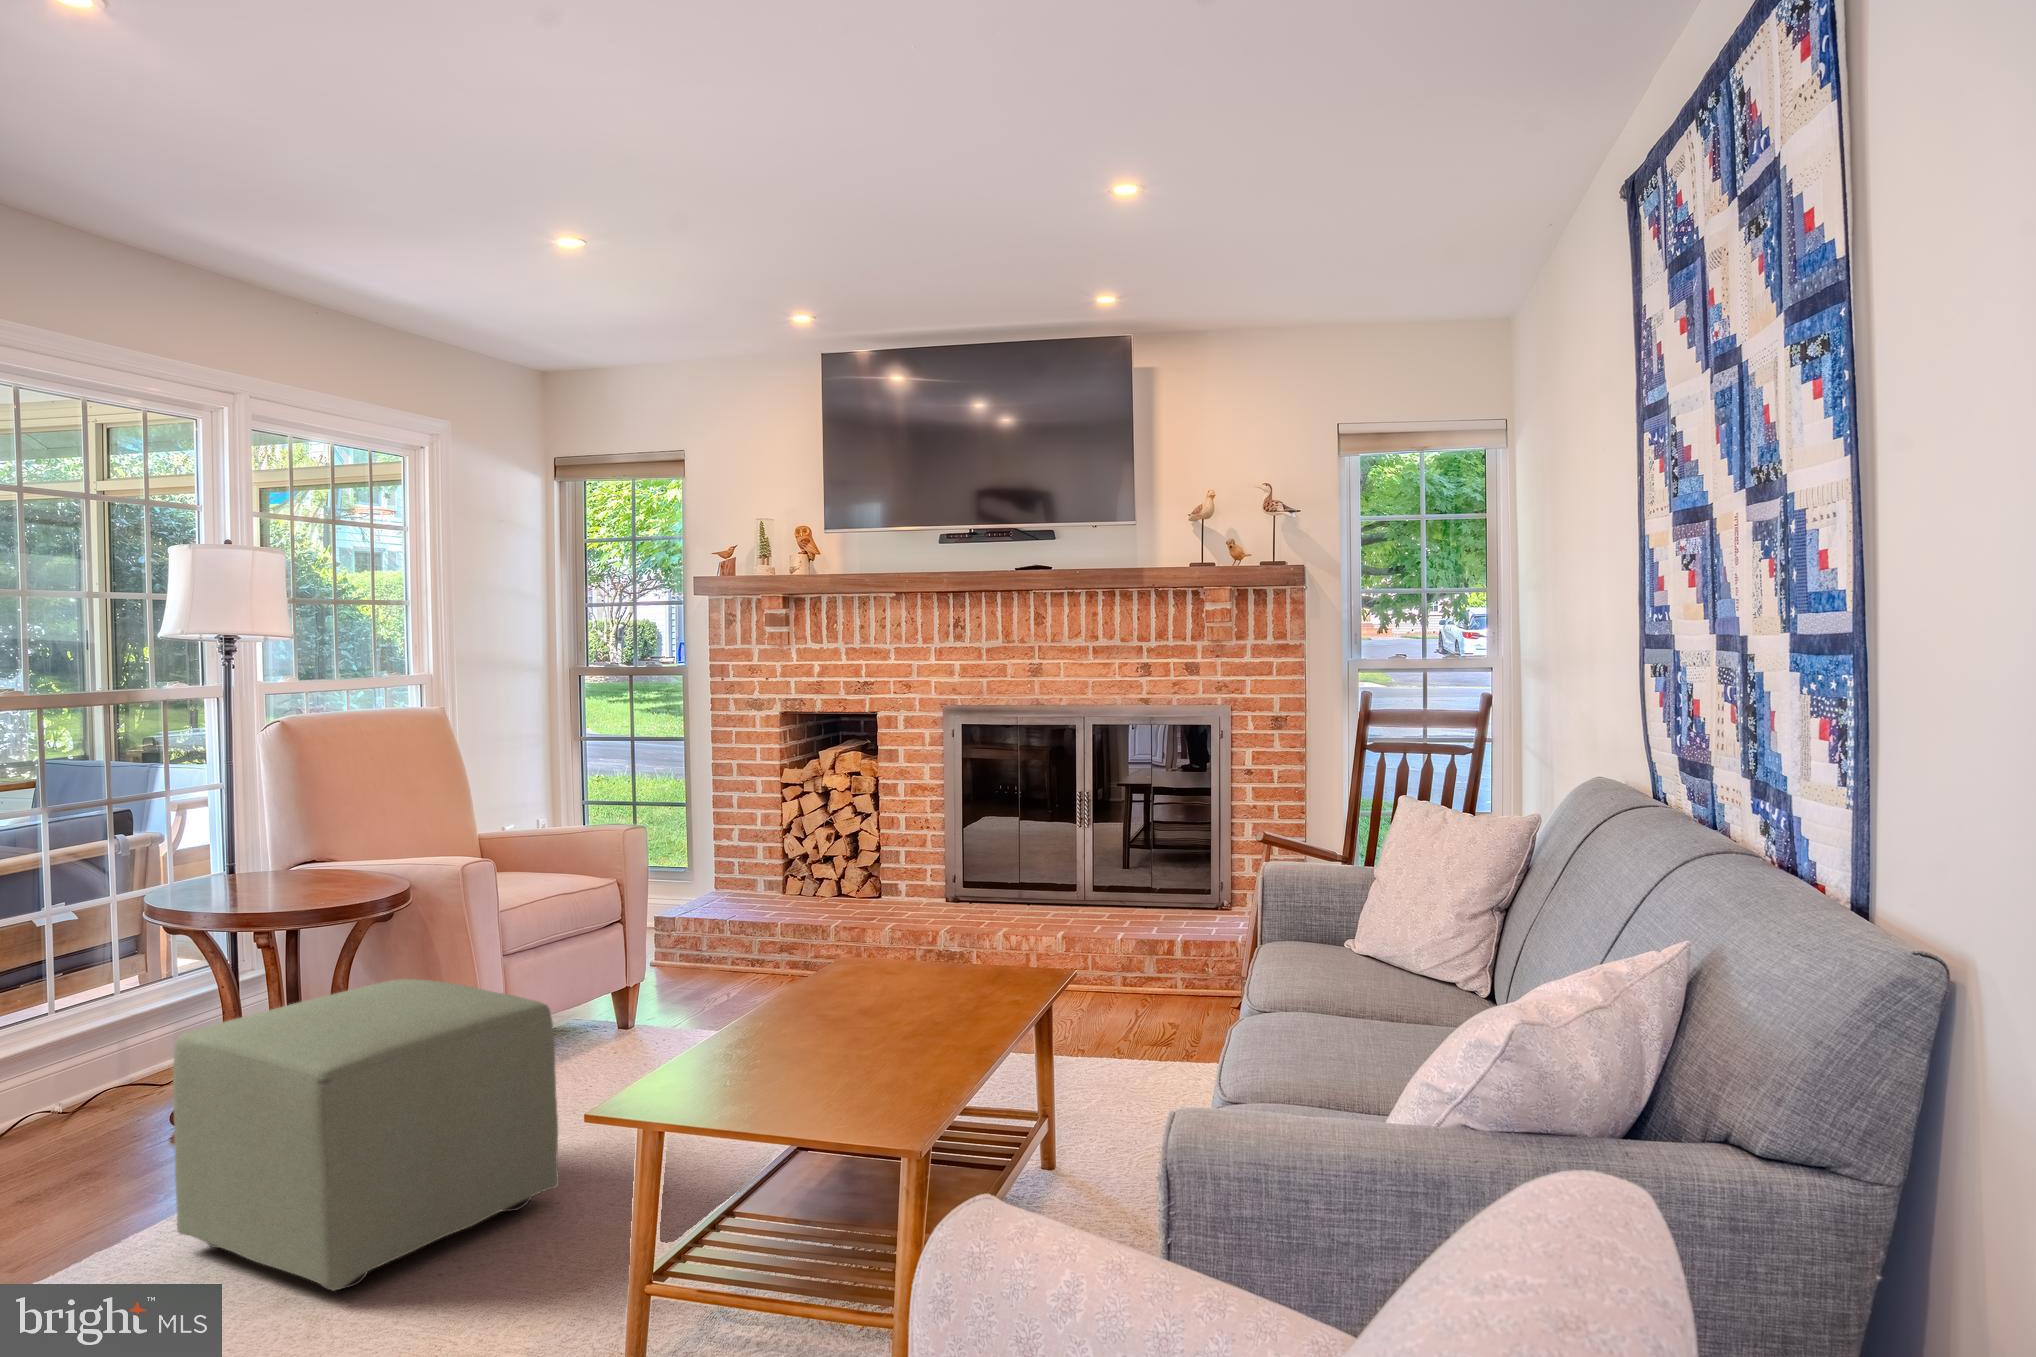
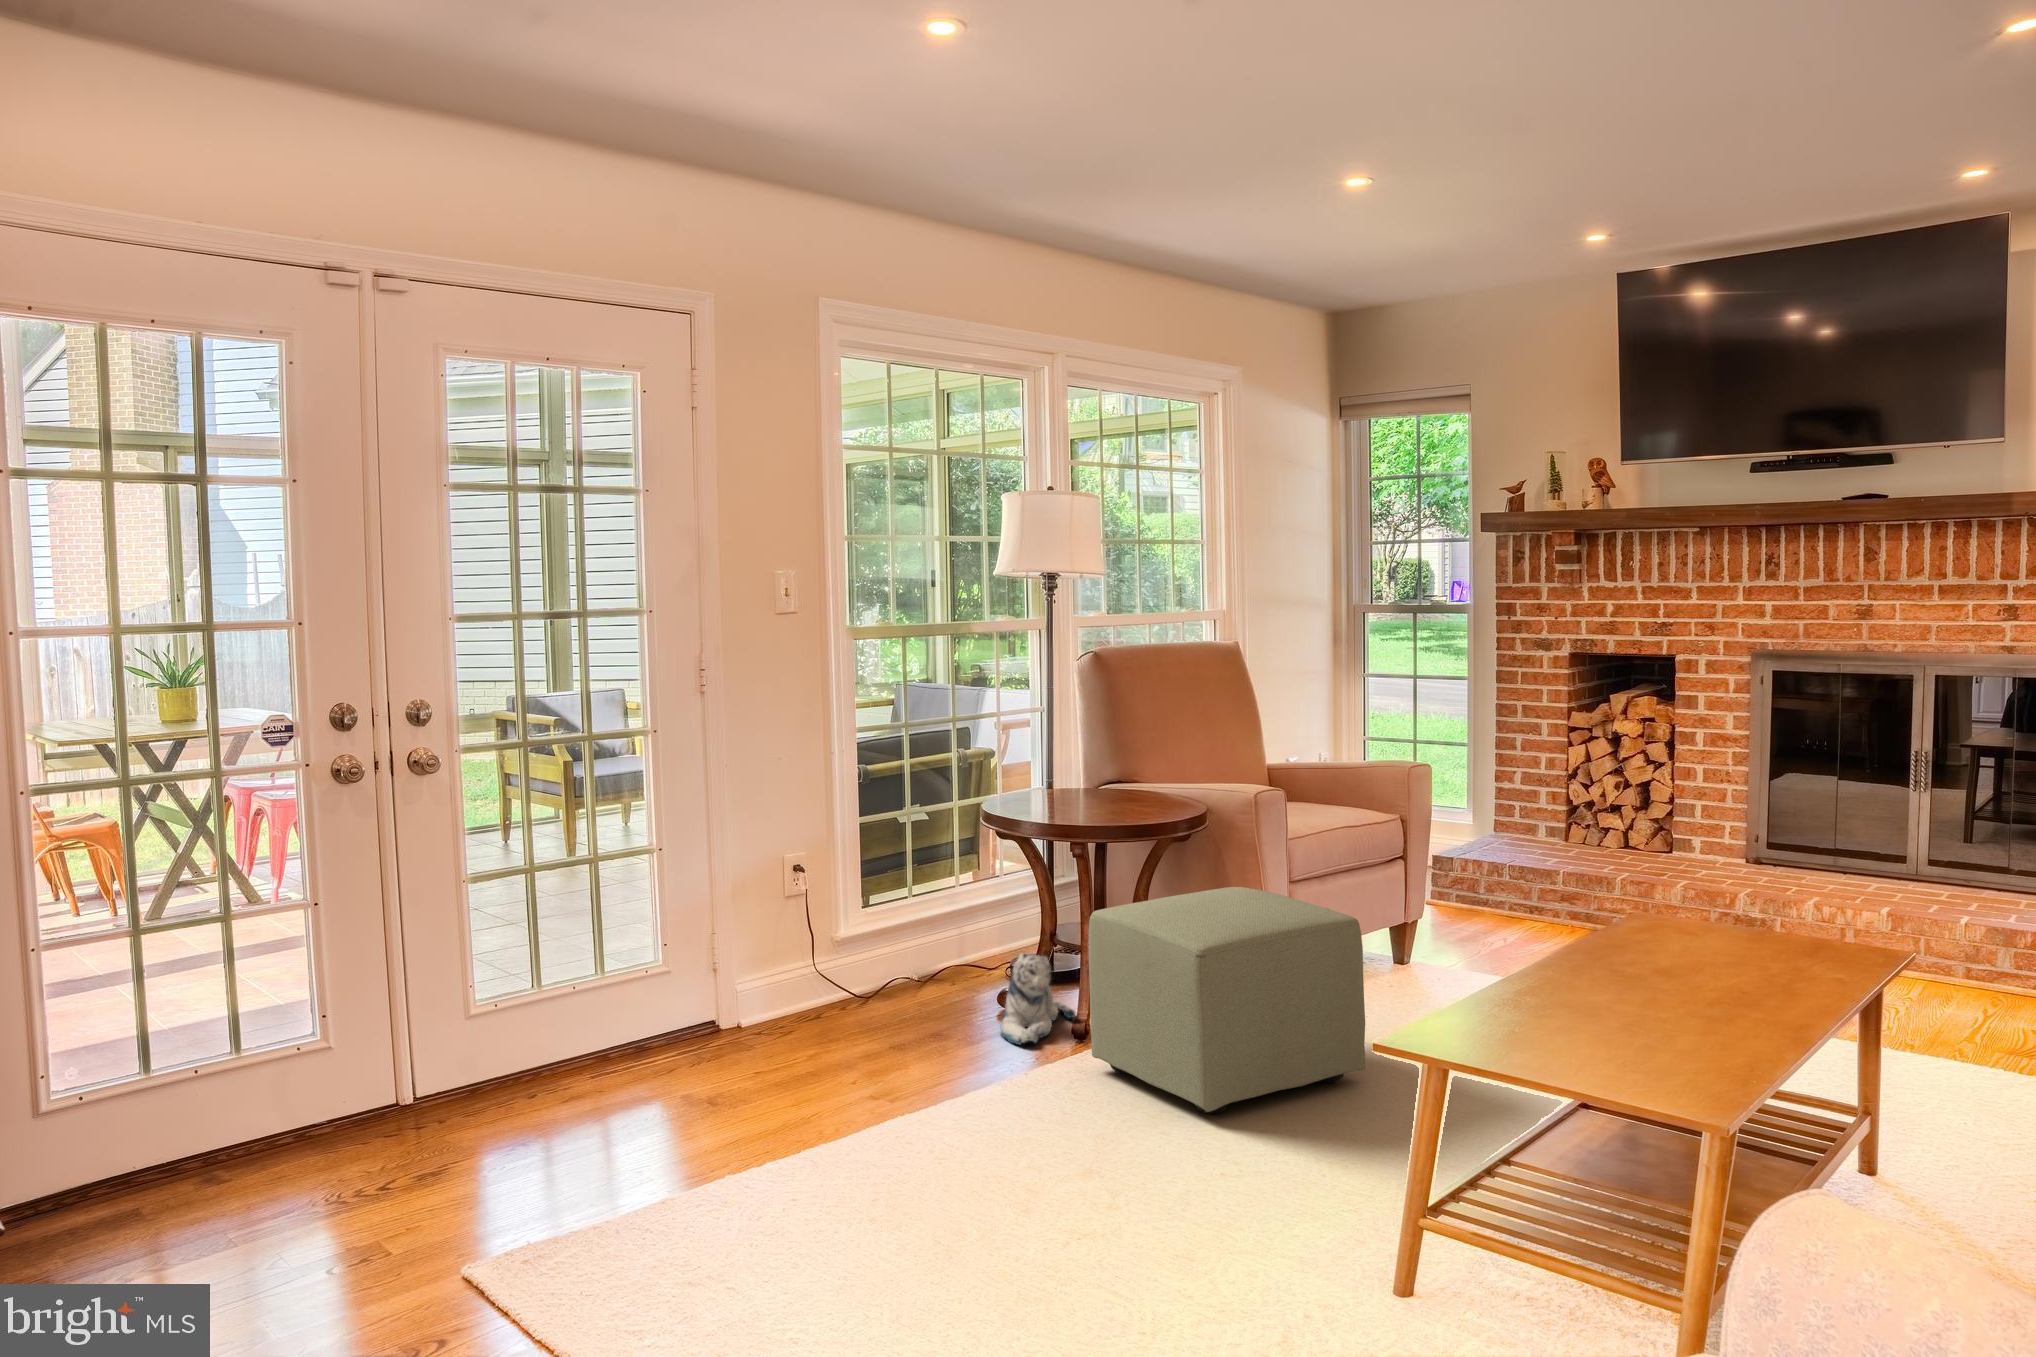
plush toy: none [46,1098,175,1231] -> present [1001,954,1075,1045]

